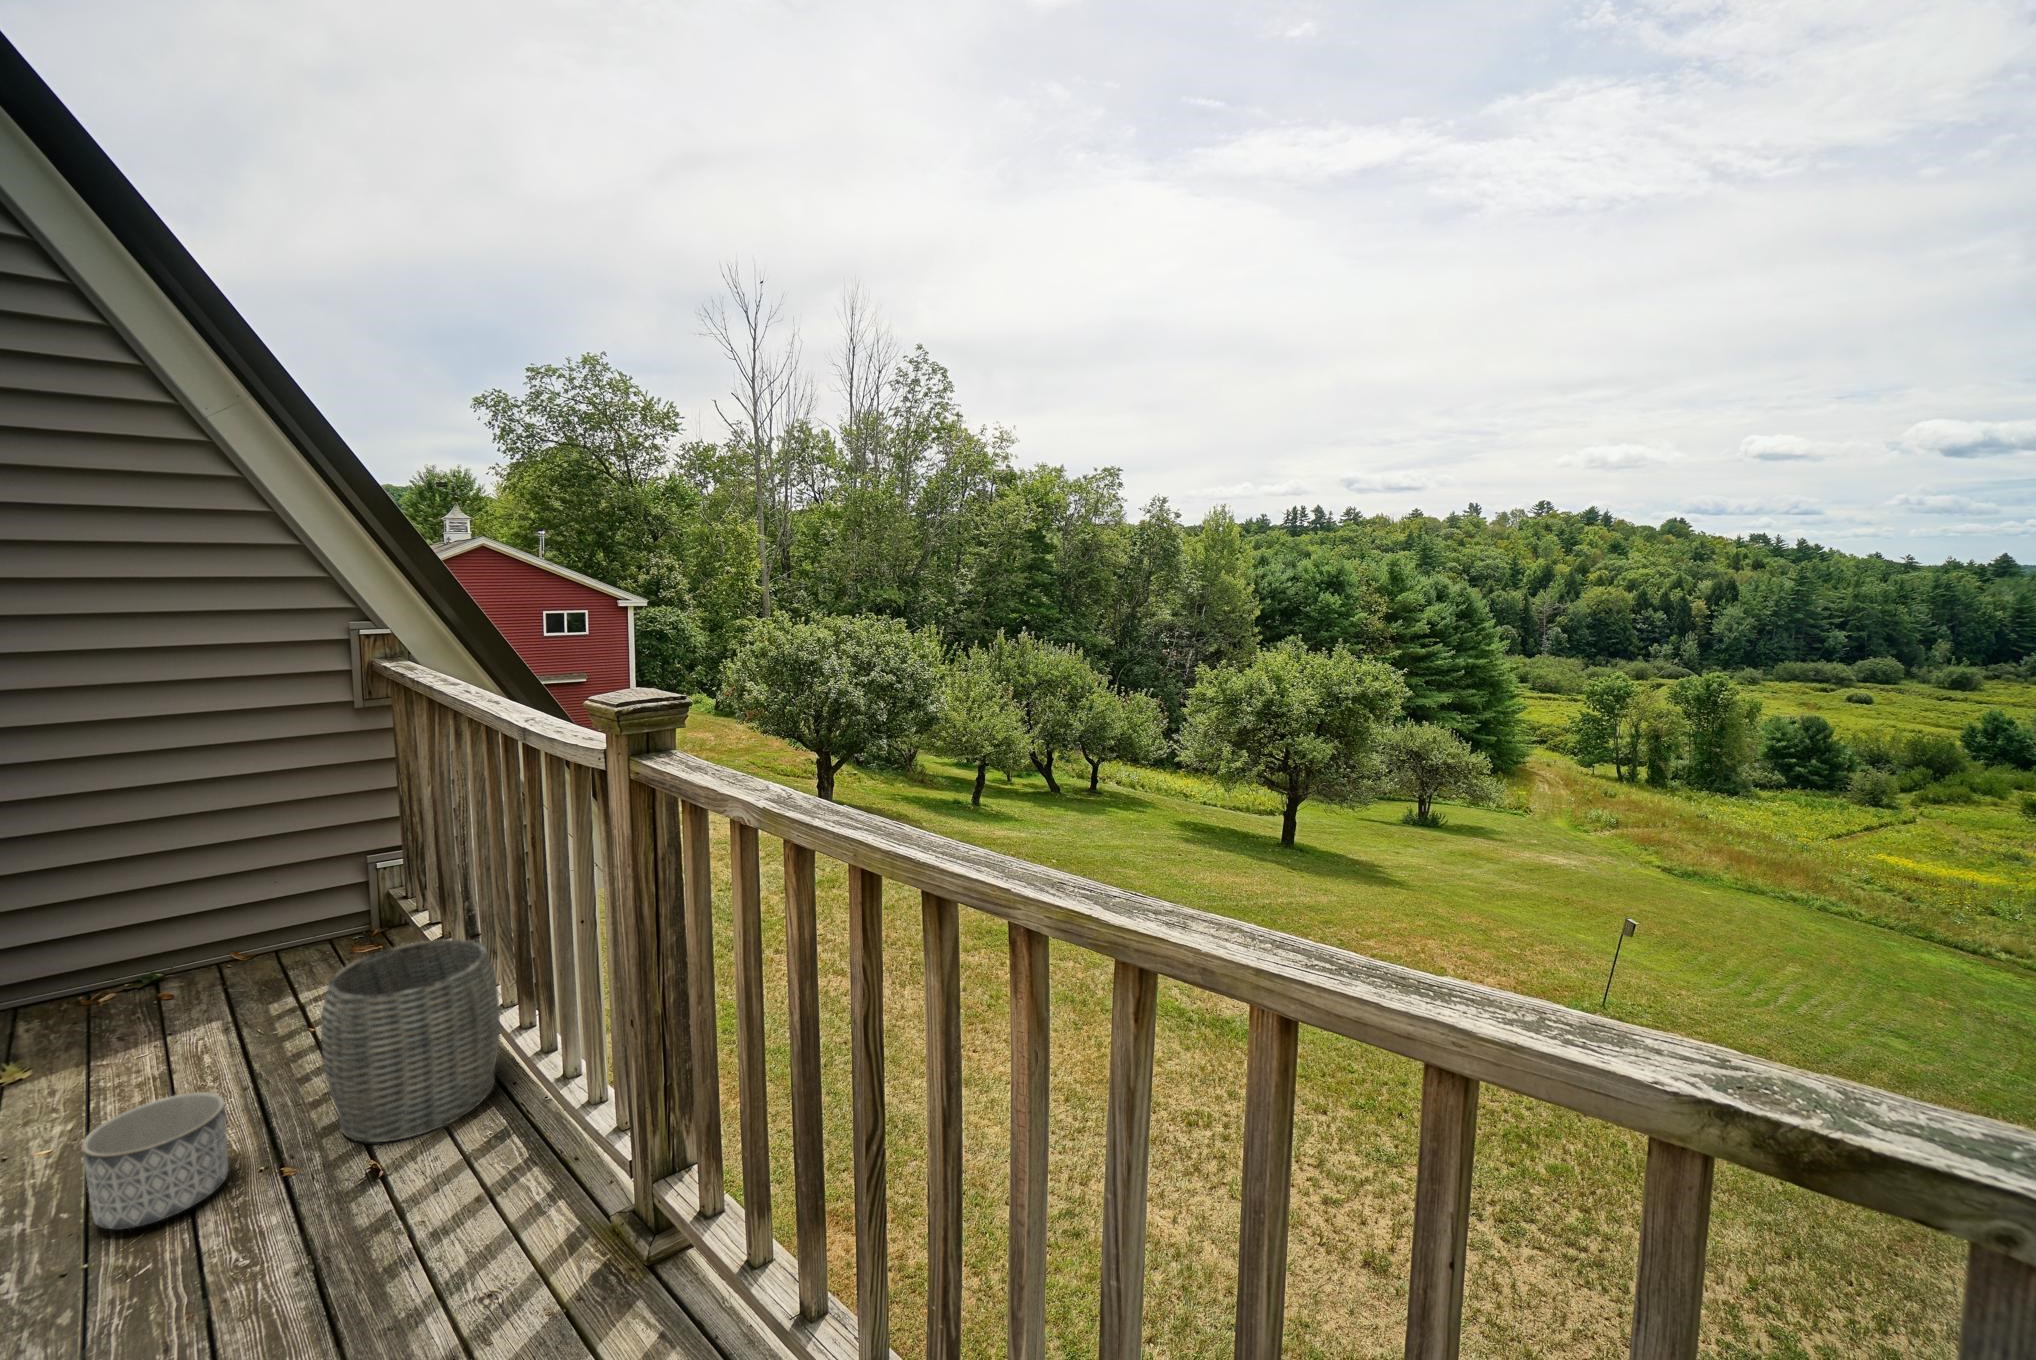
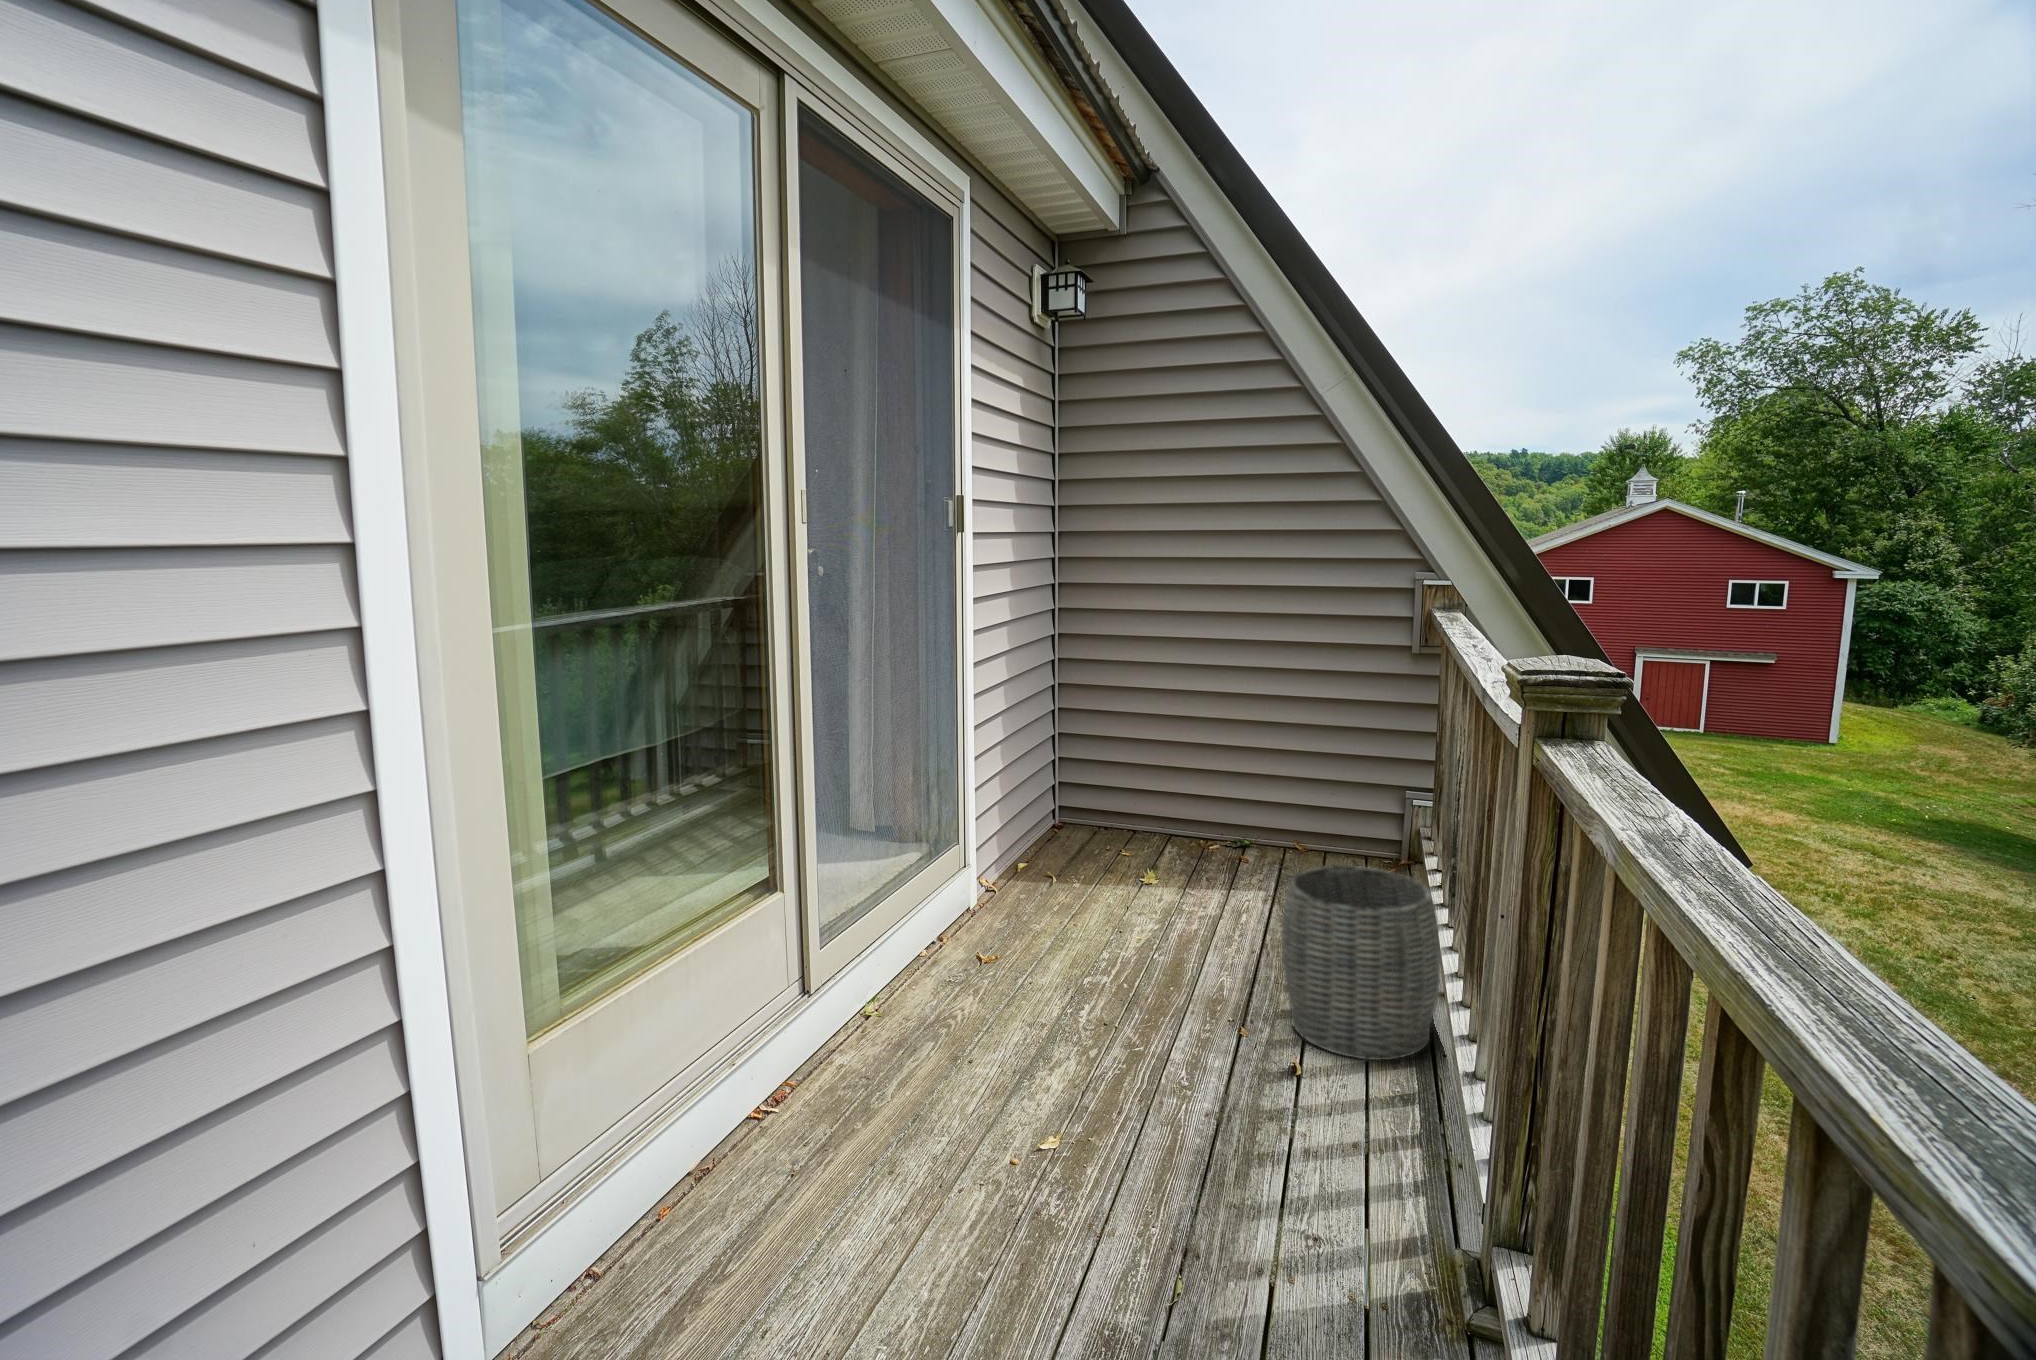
planter: present [81,1092,228,1229] -> none [1131,924,1214,1018]

